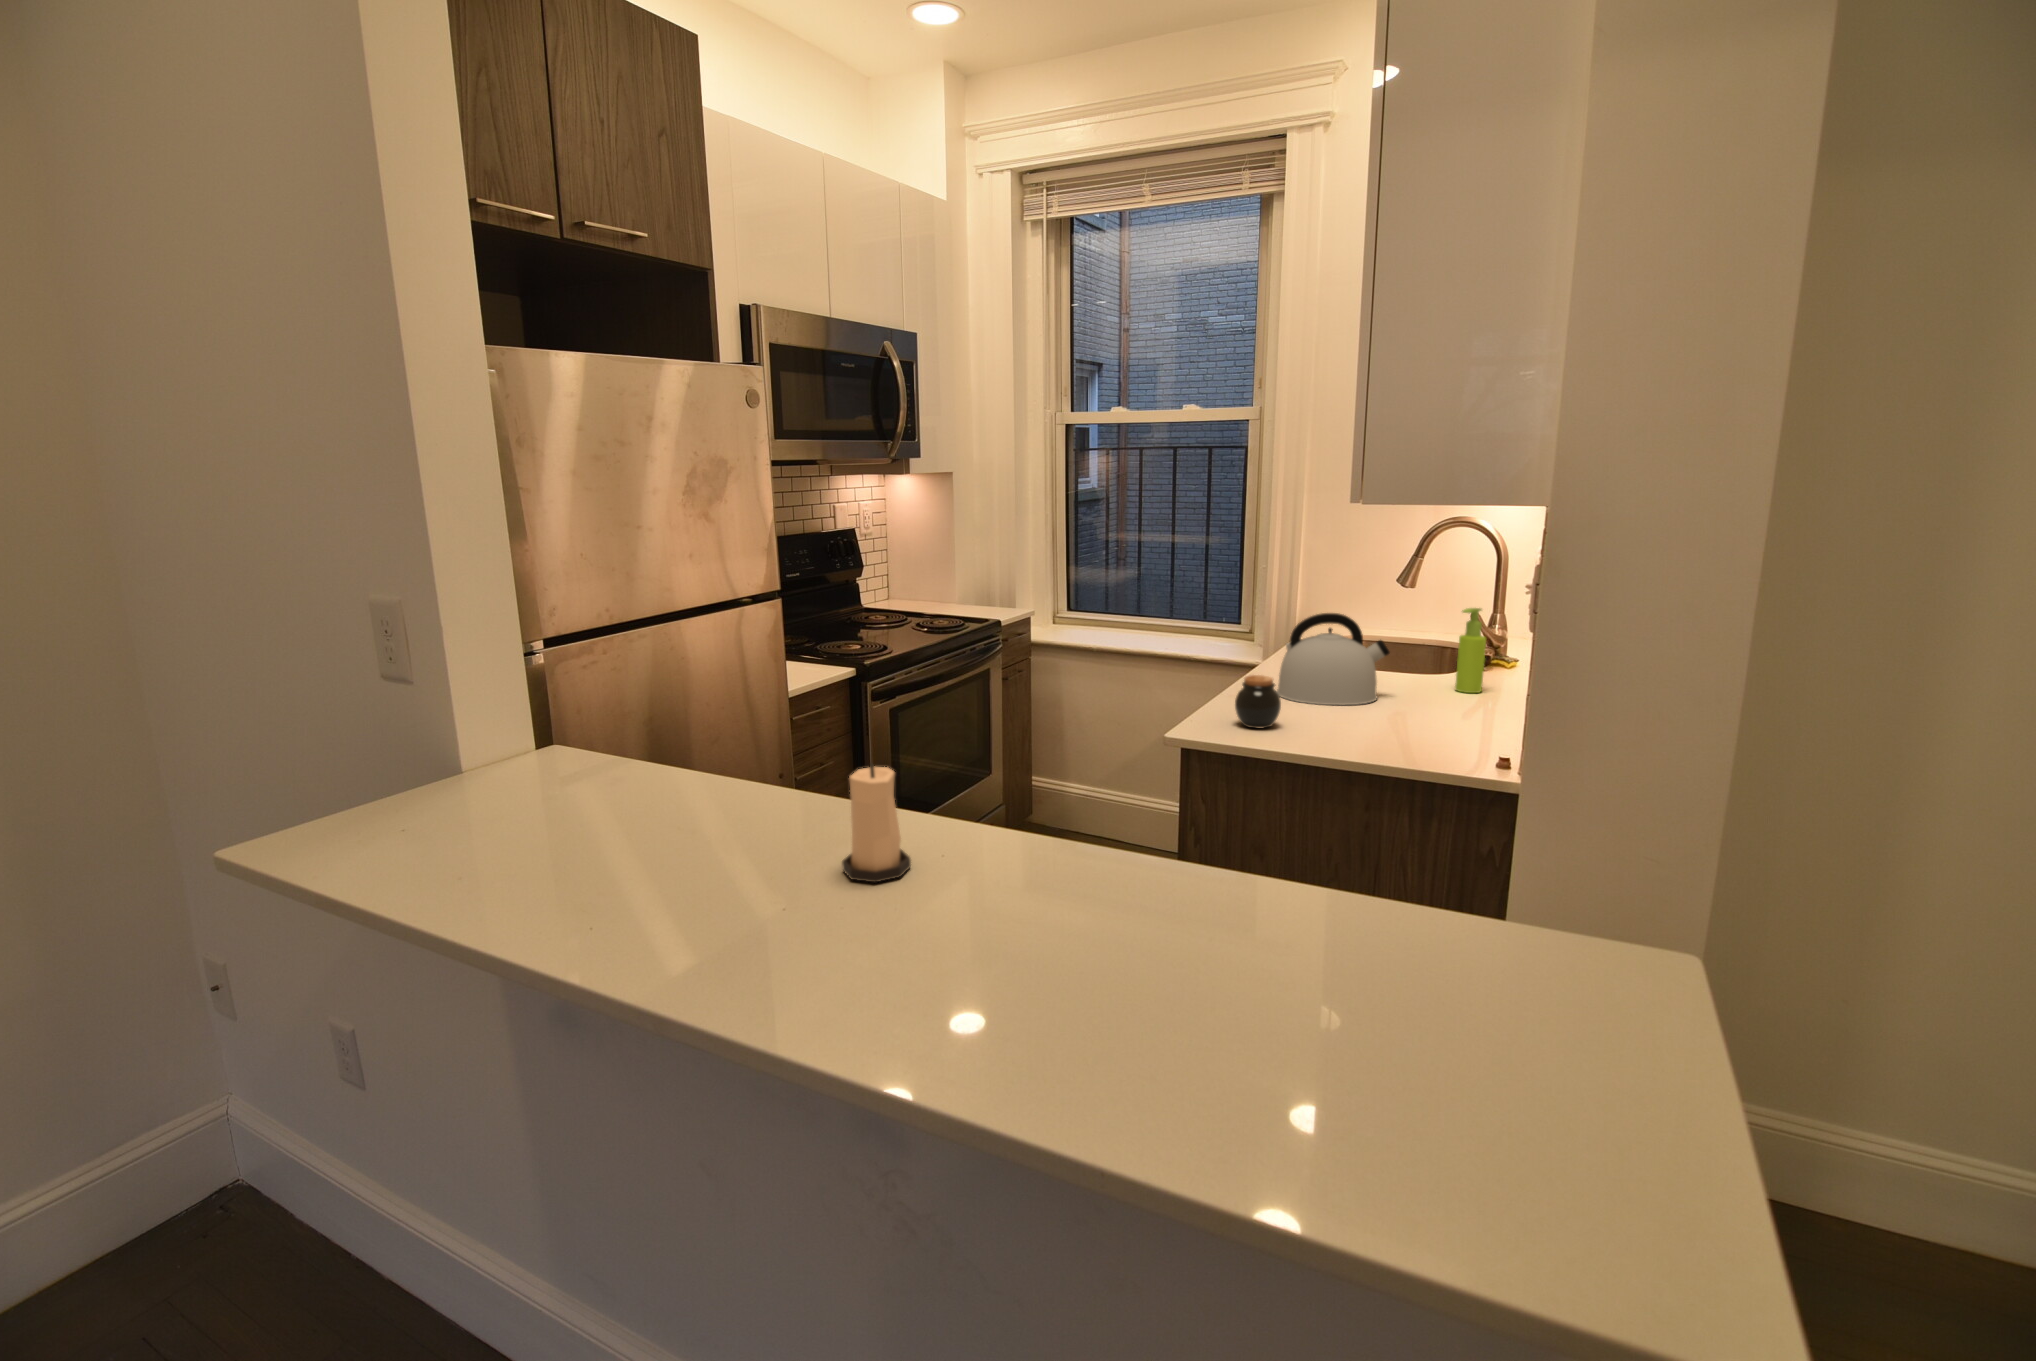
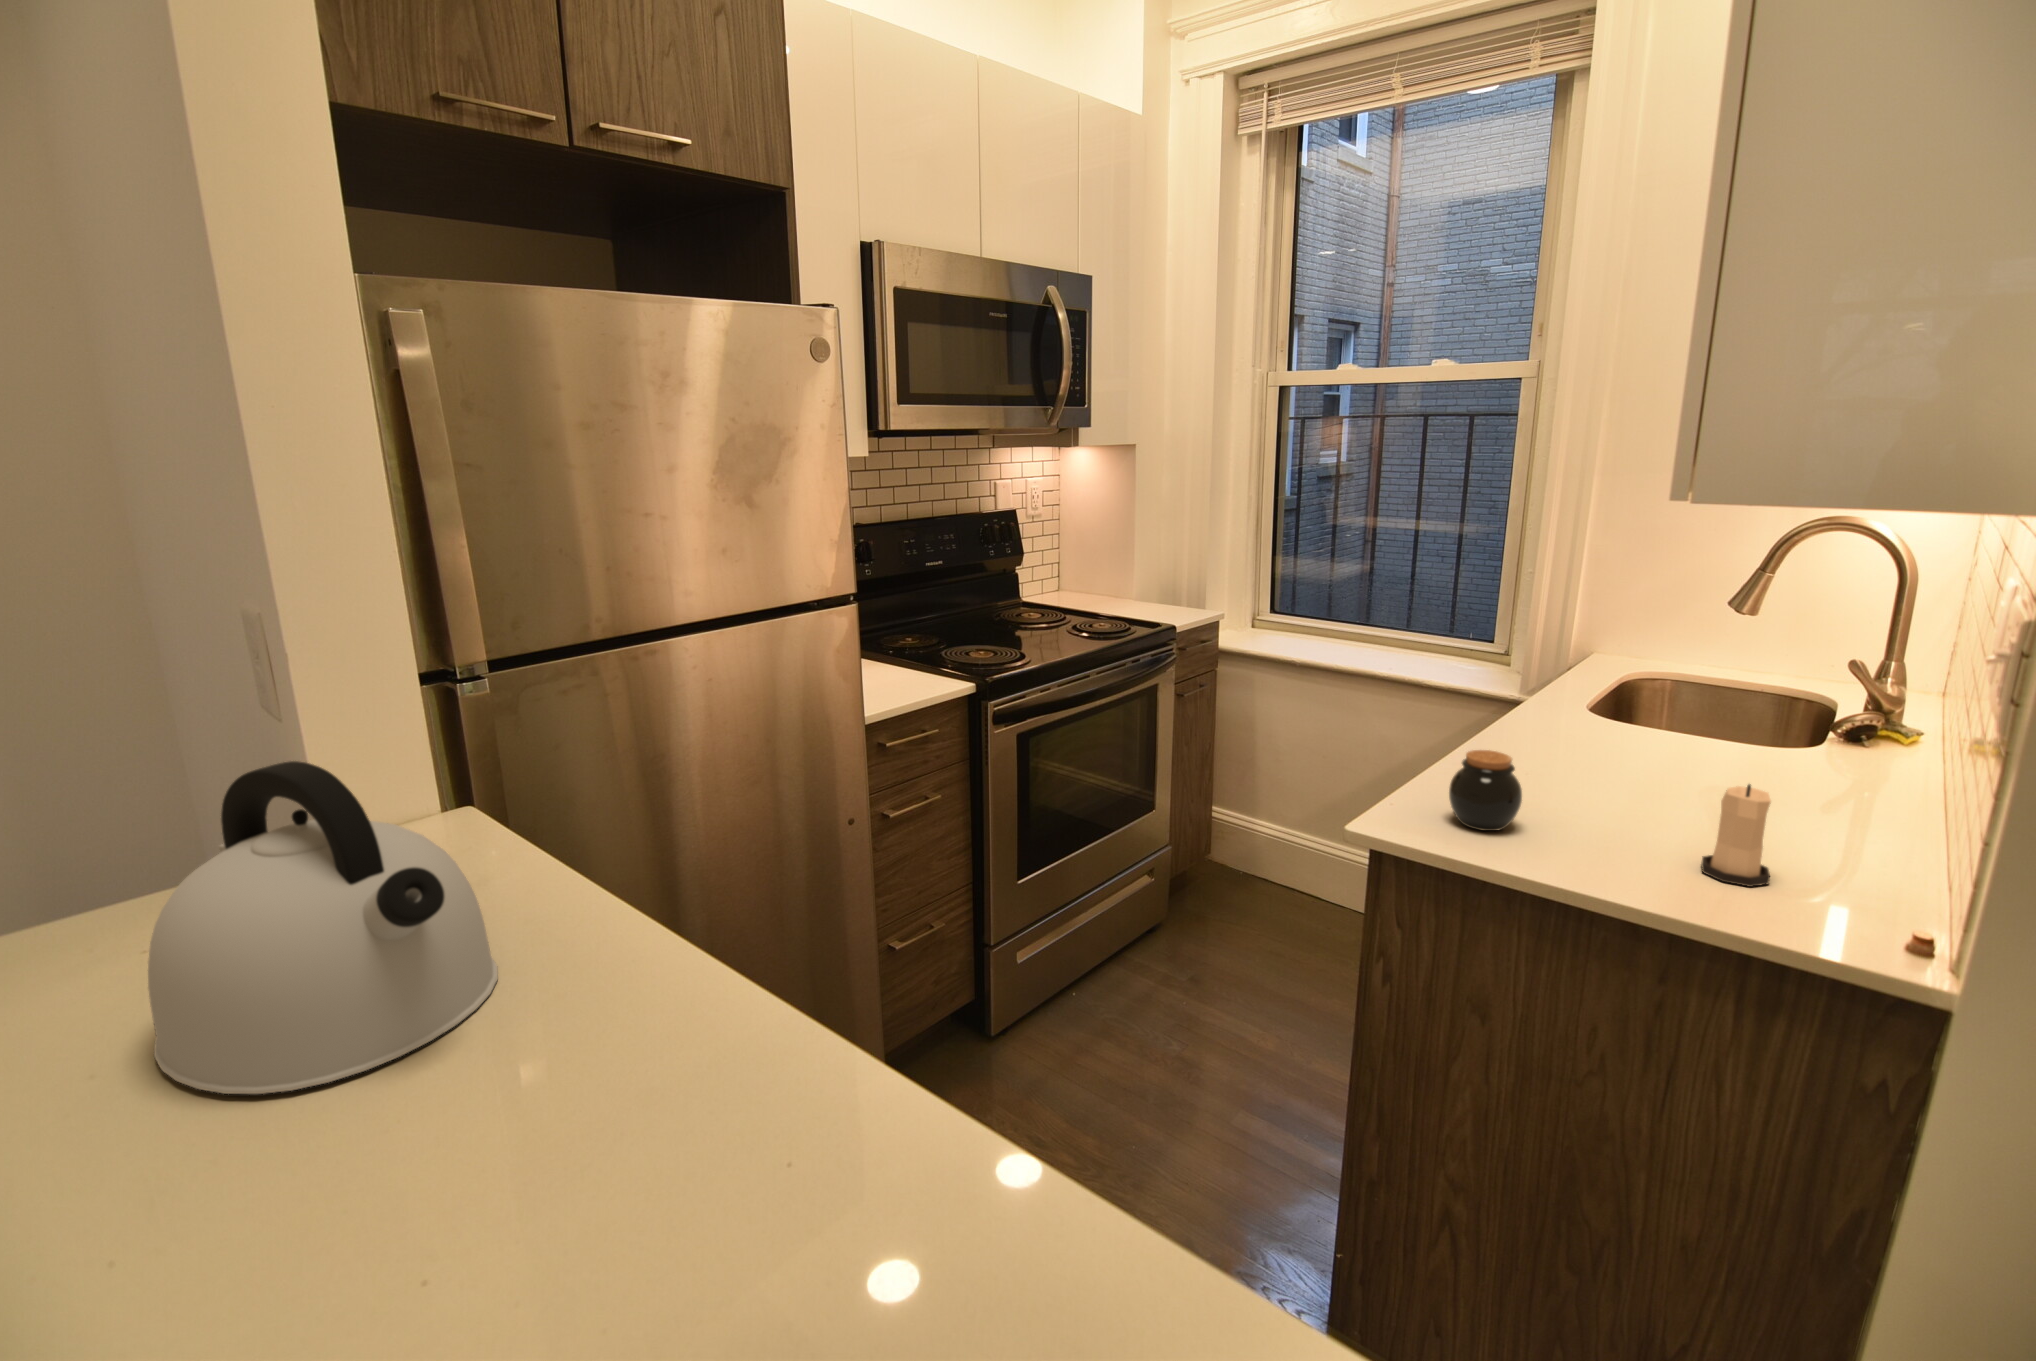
soap dispenser: present [1455,608,1486,693] -> none [1818,659,1882,790]
kettle: present [1277,613,1390,705] -> present [148,761,498,1094]
candle: present [842,764,911,882] -> present [1701,784,1771,887]

